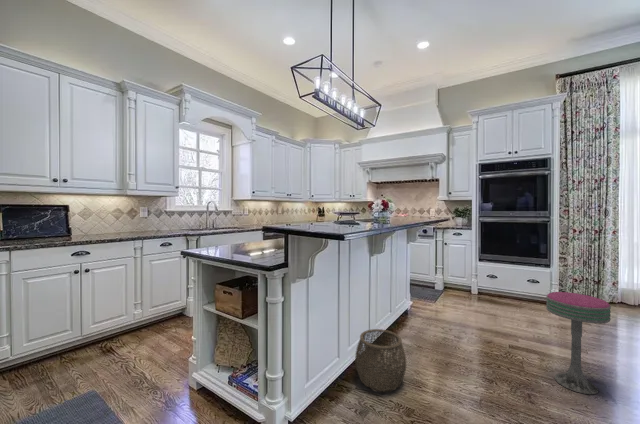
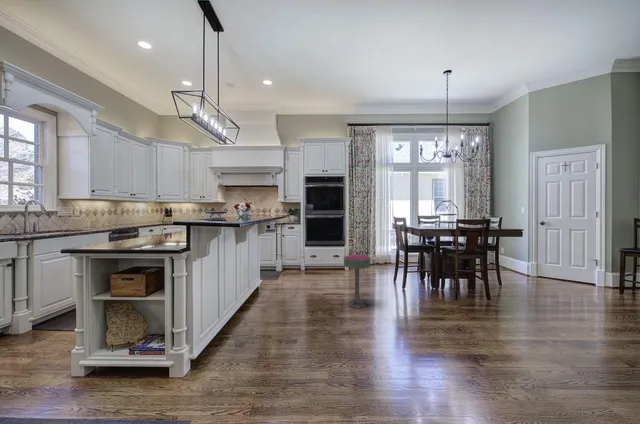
woven basket: present [355,329,406,391] -> none [231,295,269,336]

